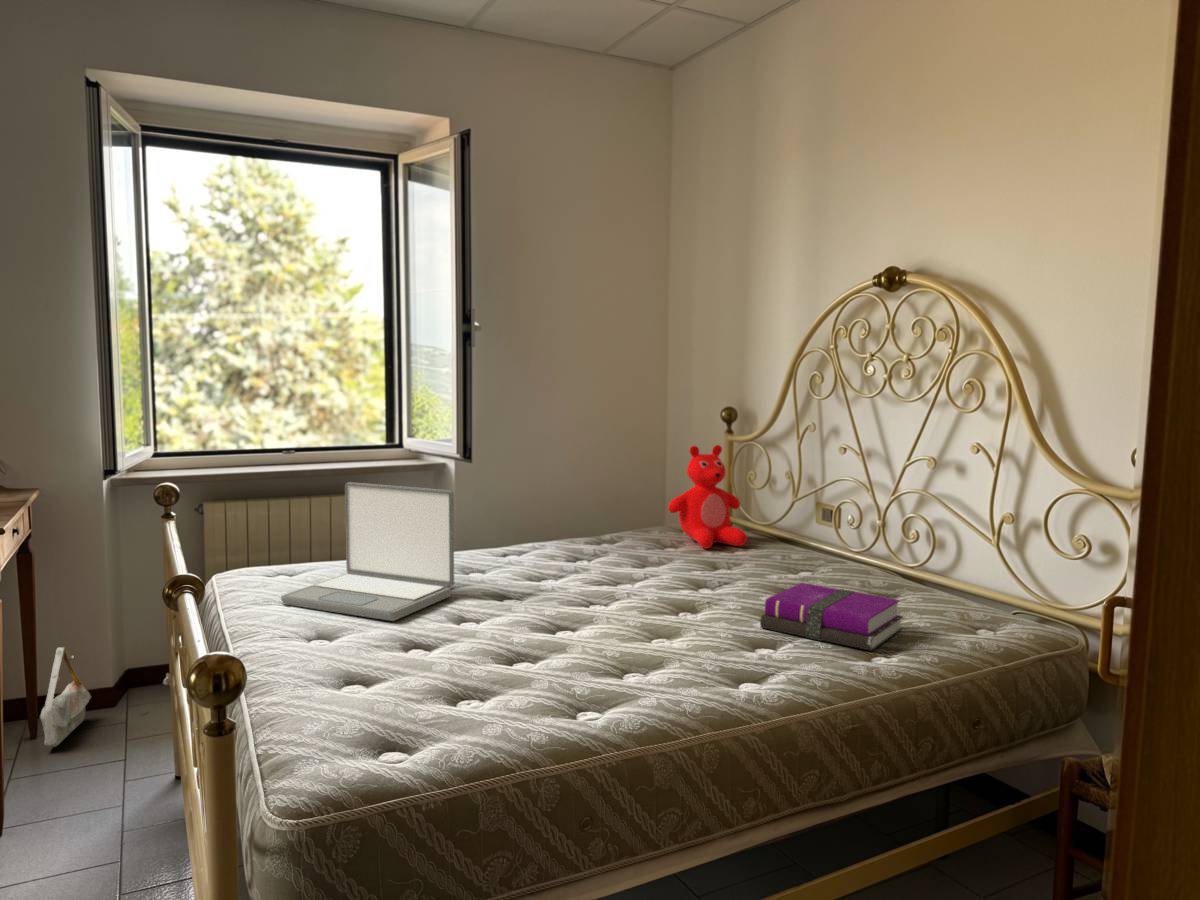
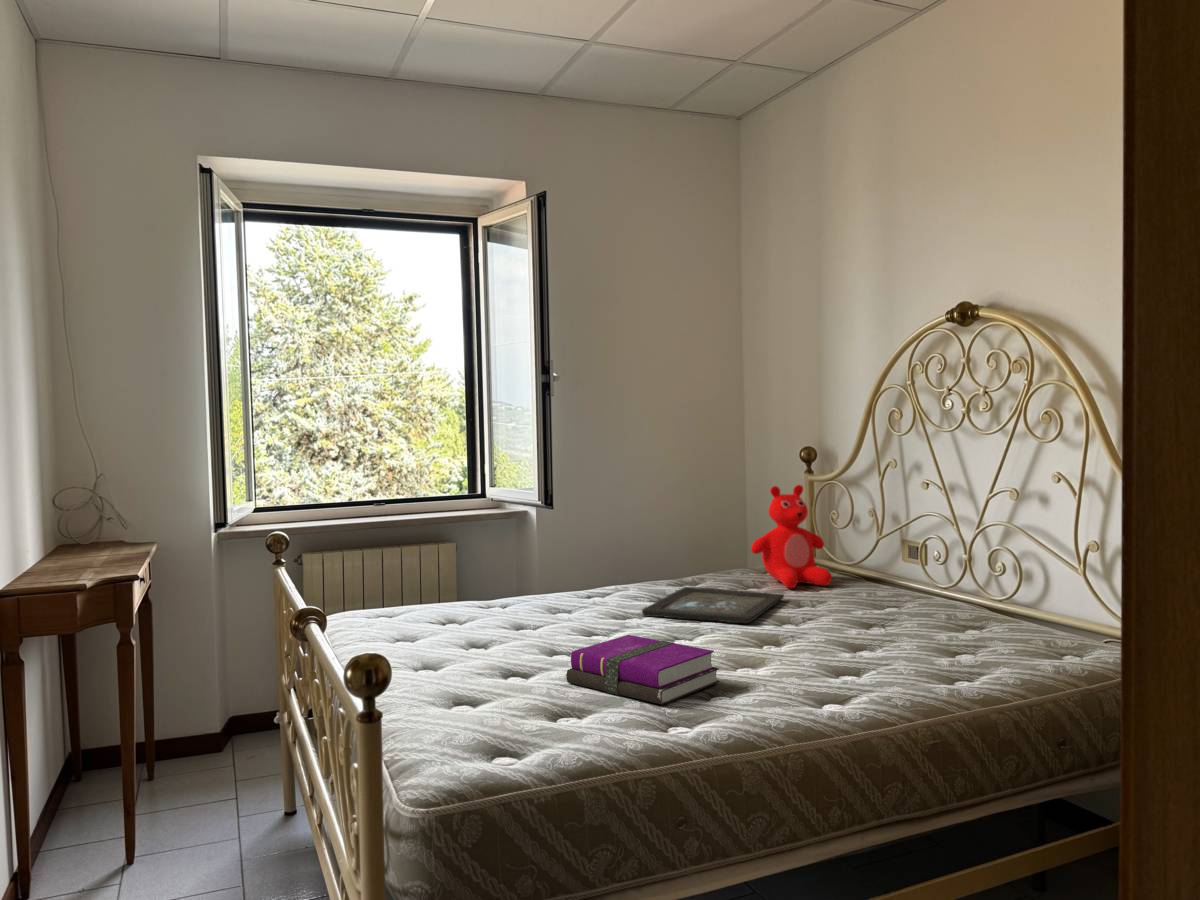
laptop: present [281,482,454,621] -> none [385,528,545,655]
tray: none [556,545,700,588] -> present [642,587,784,623]
notebook: present [760,583,903,651] -> present [566,635,719,705]
bag: present [40,647,91,747] -> none [157,694,199,789]

